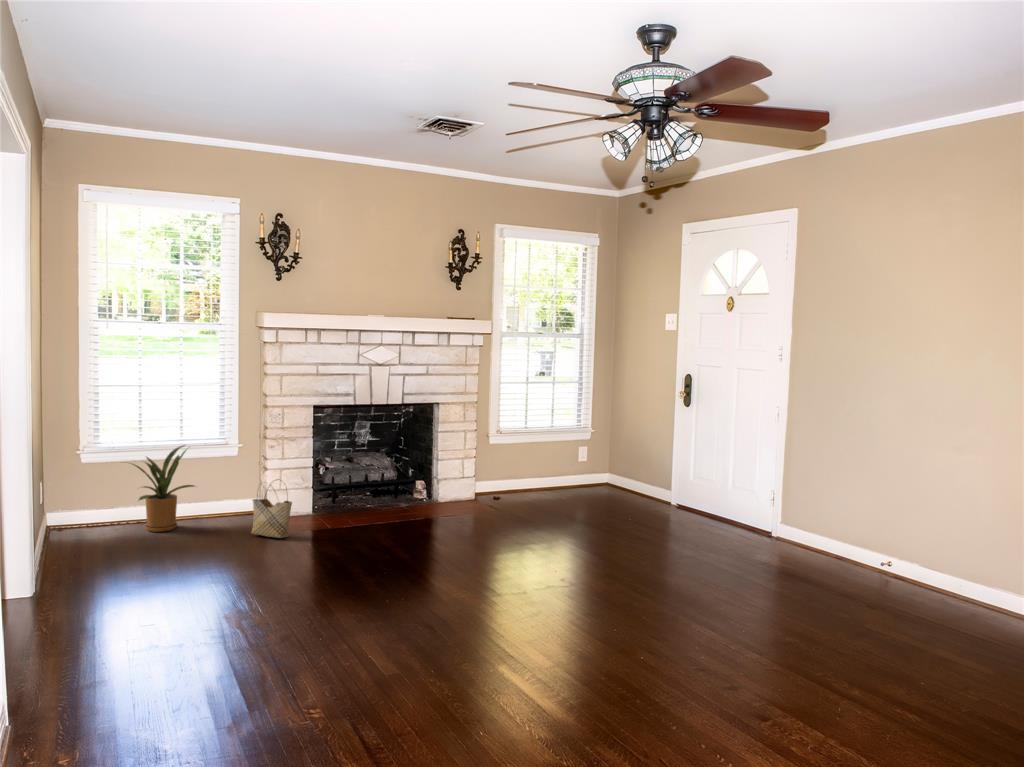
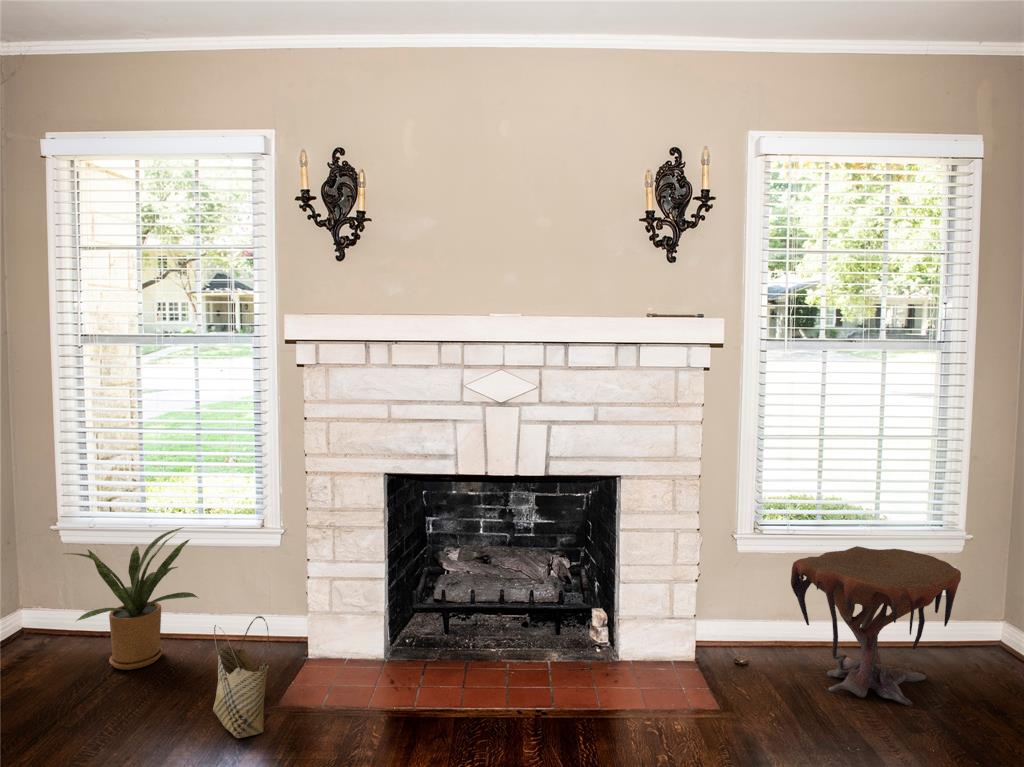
side table: none [518,434,587,499] -> present [791,546,961,706]

